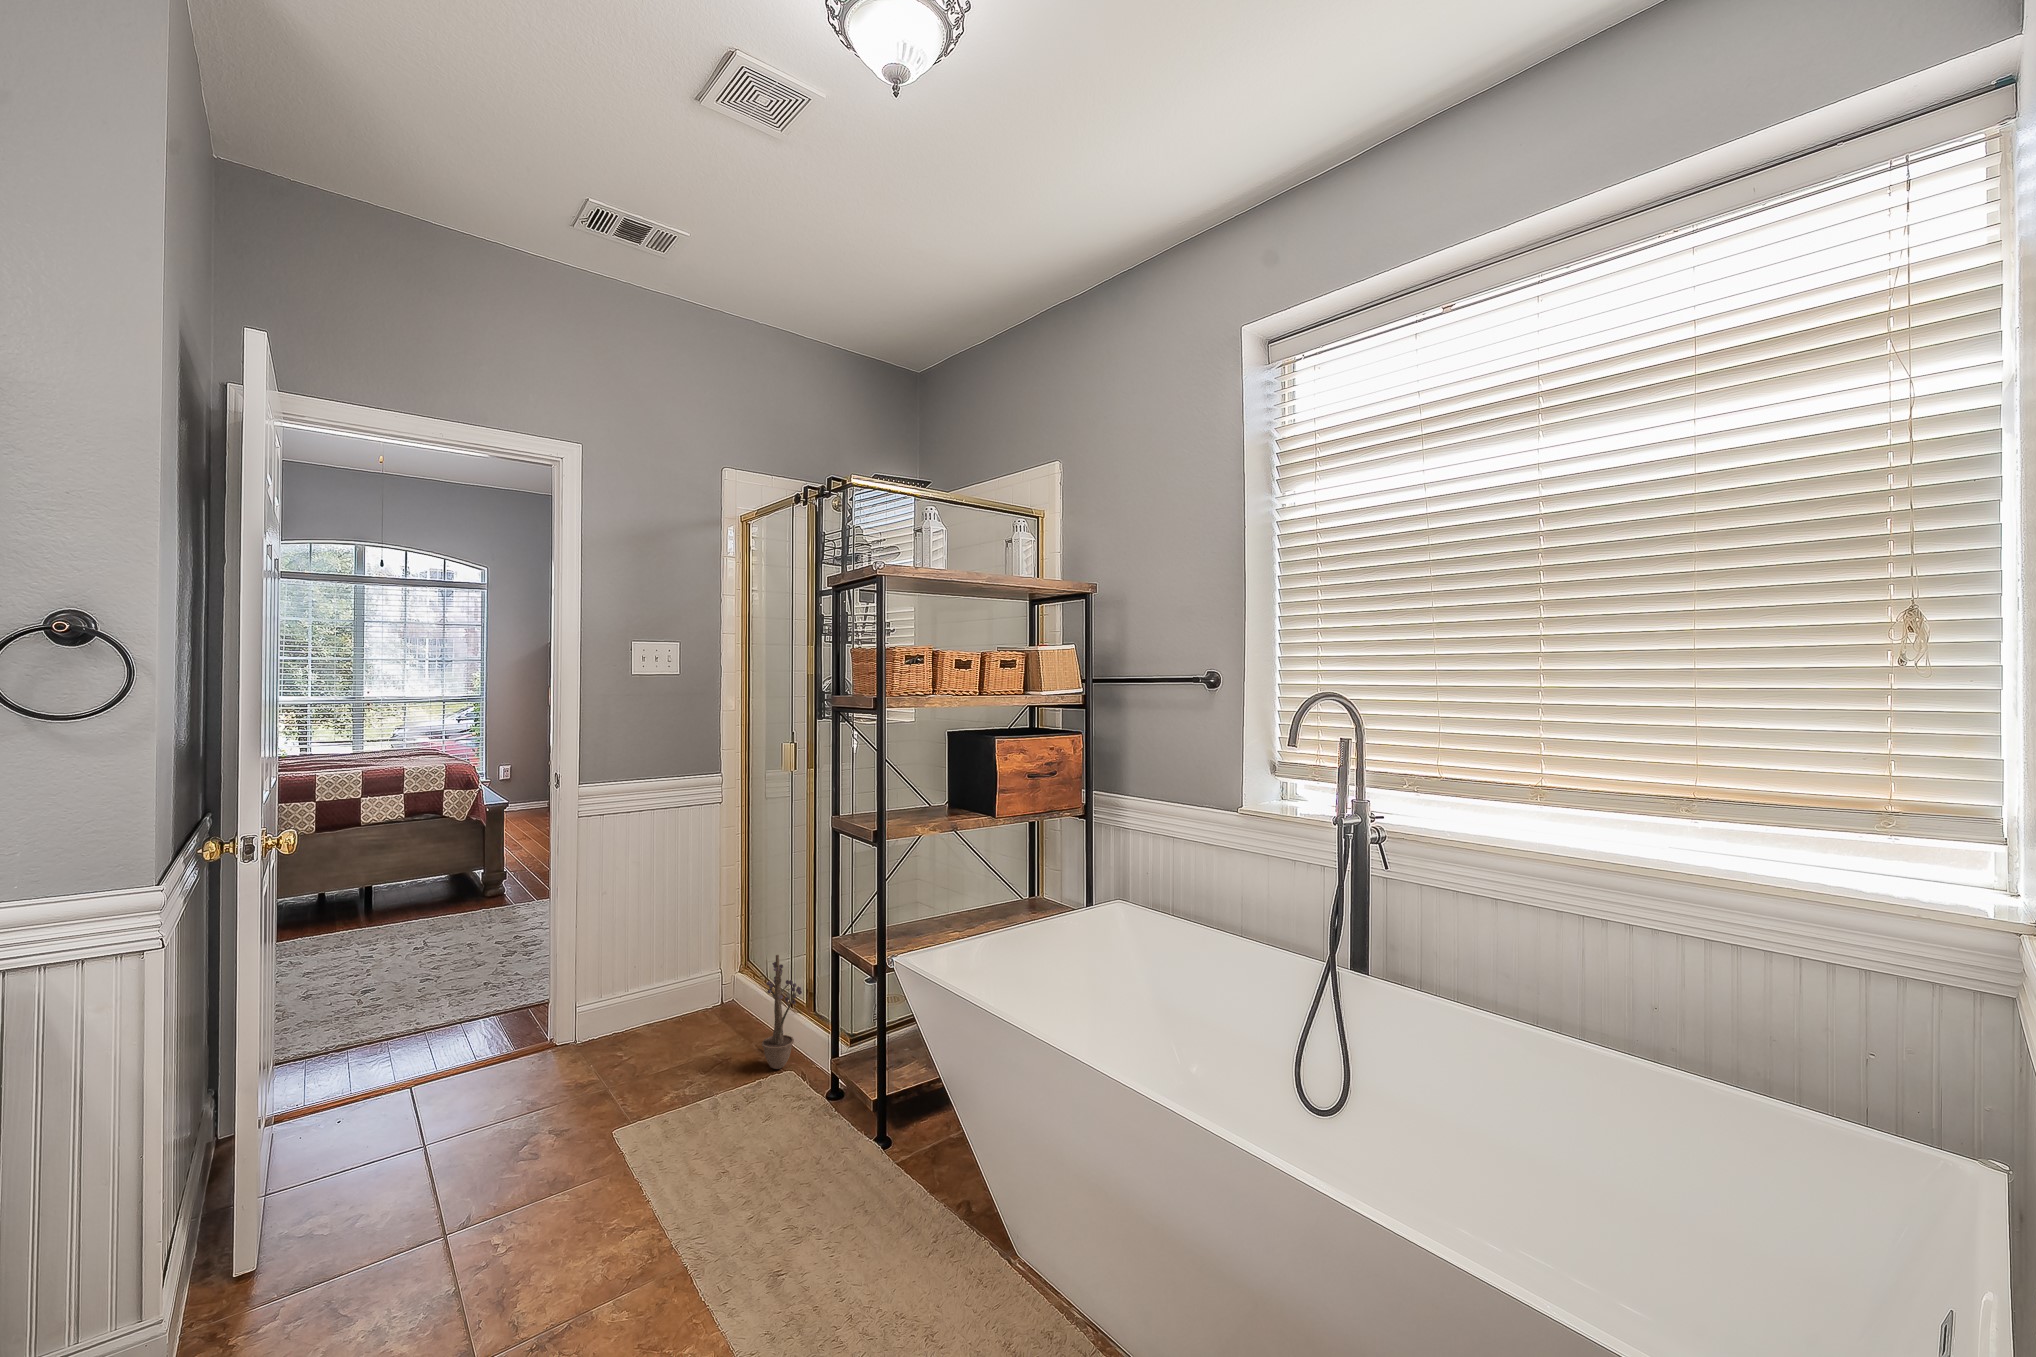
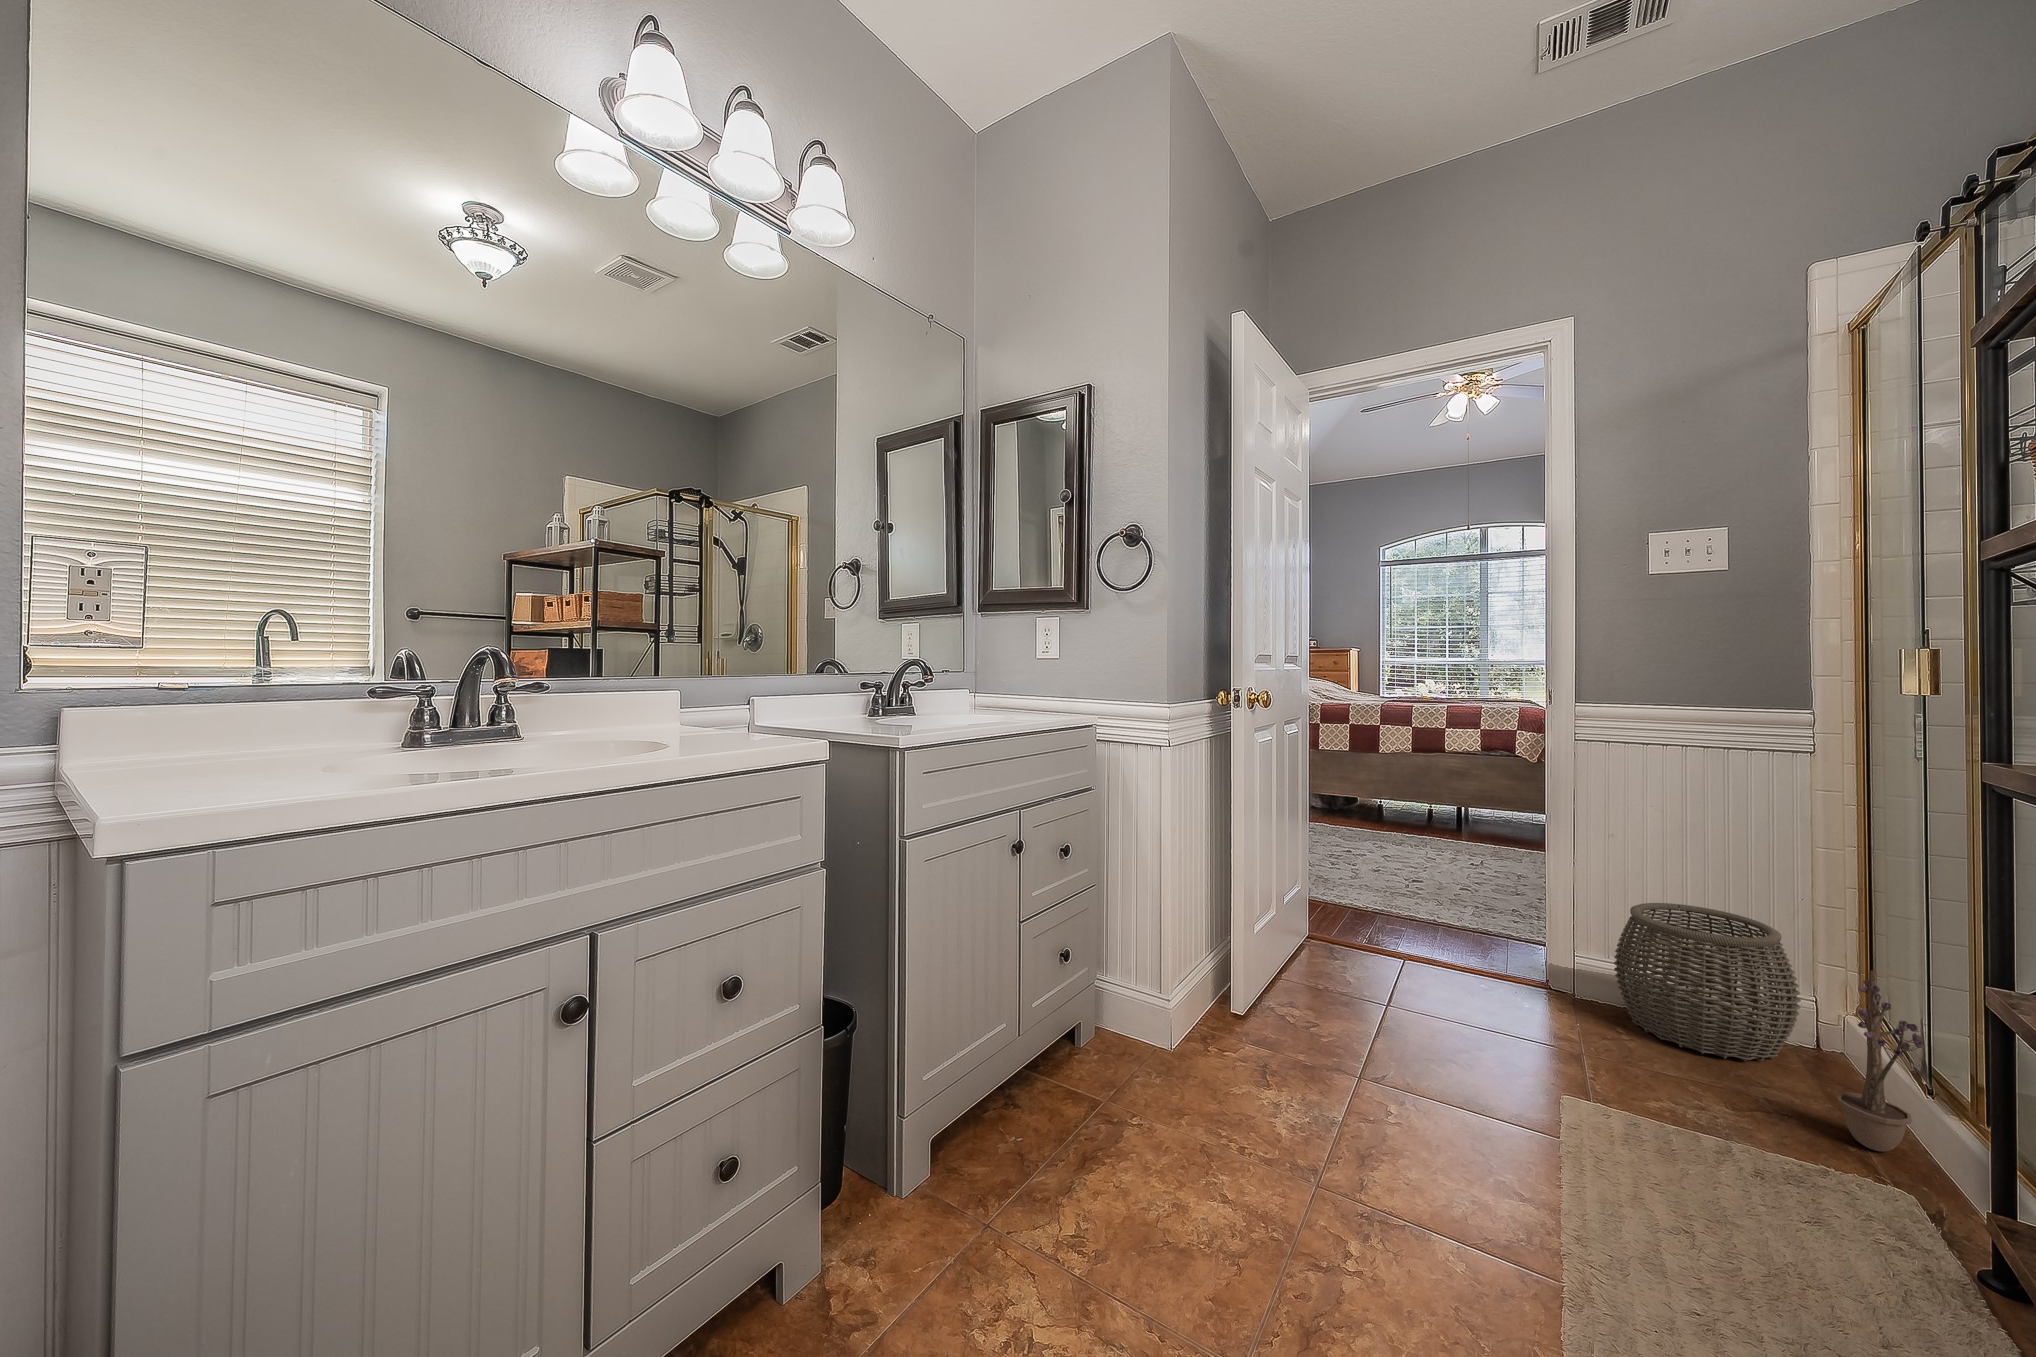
woven basket: none [615,938,728,1057] -> present [1614,903,1801,1061]

